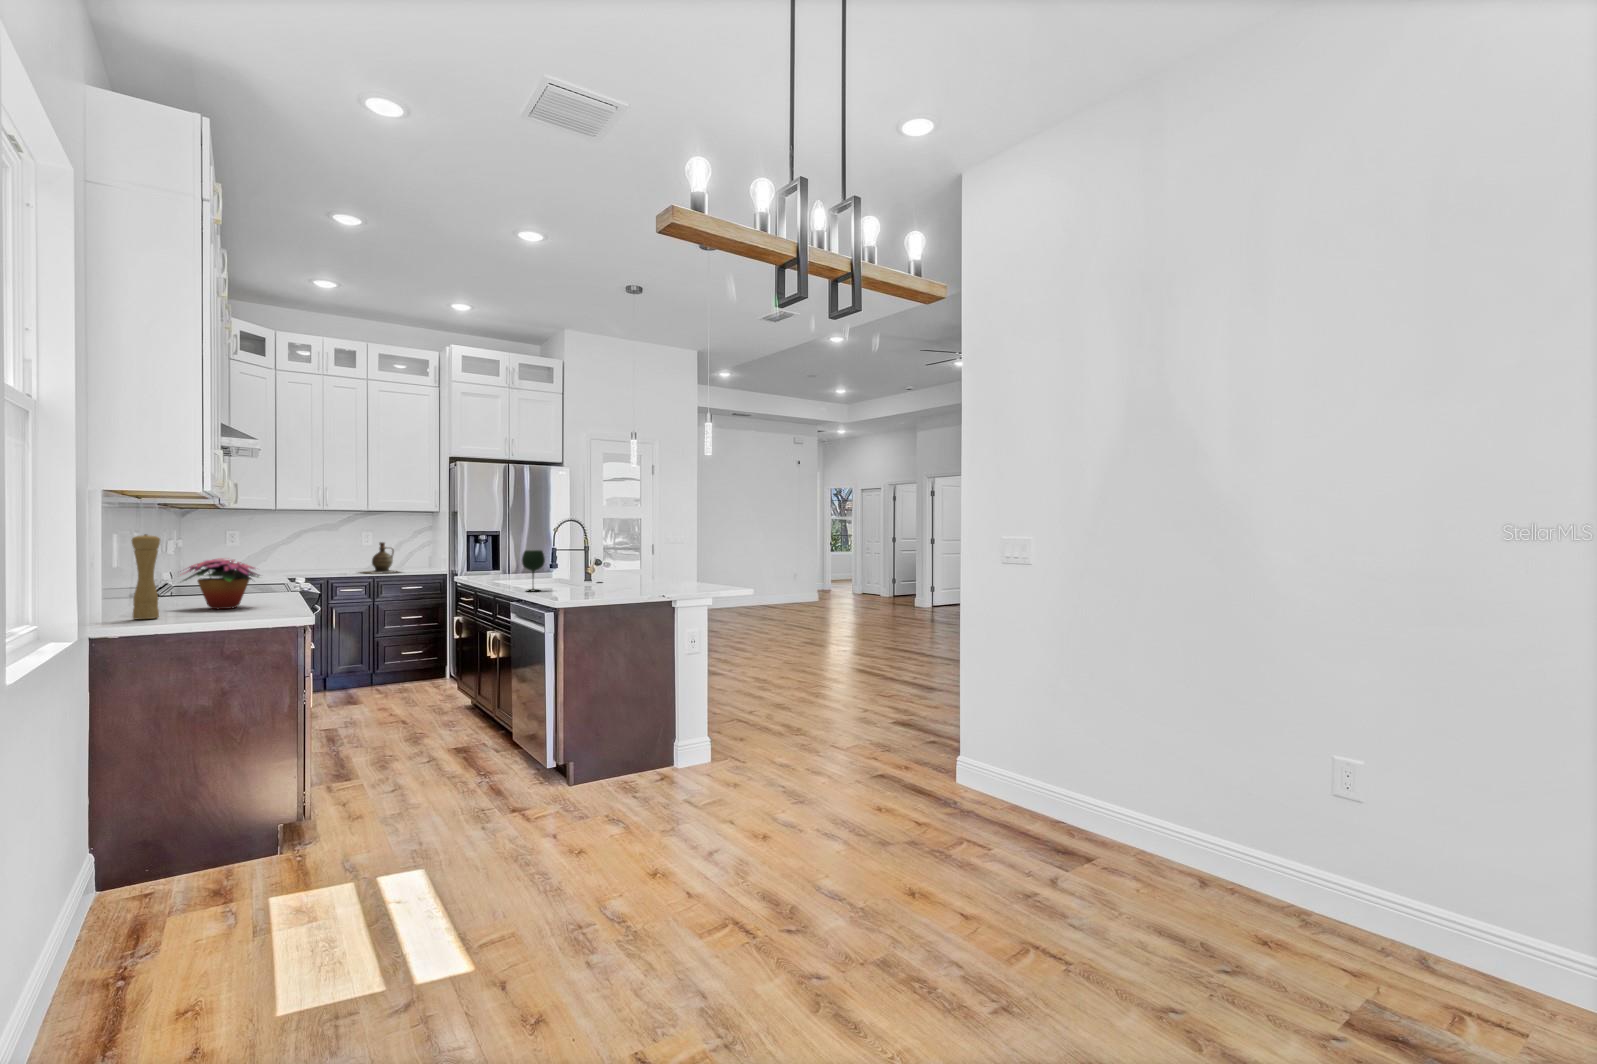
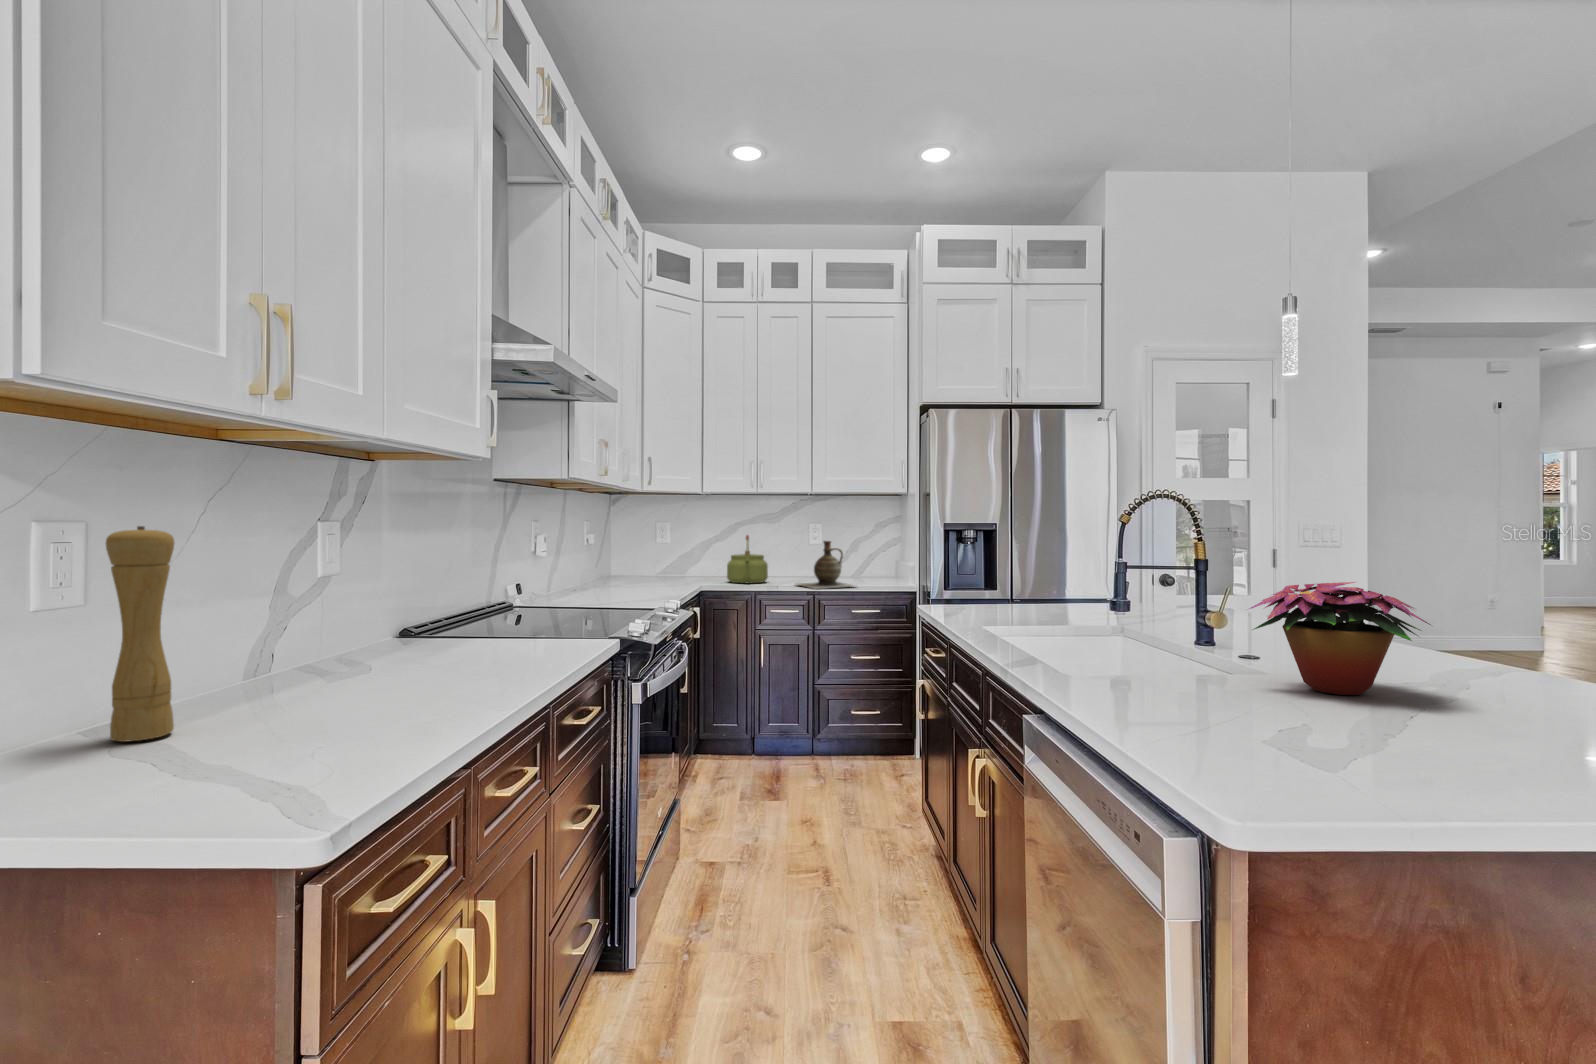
kettle: none [298,539,332,573] -> present [727,535,768,583]
wine glass: present [522,550,545,591] -> none [1042,568,1099,674]
flower arrangement: present [180,559,259,609] -> present [1249,582,1430,695]

